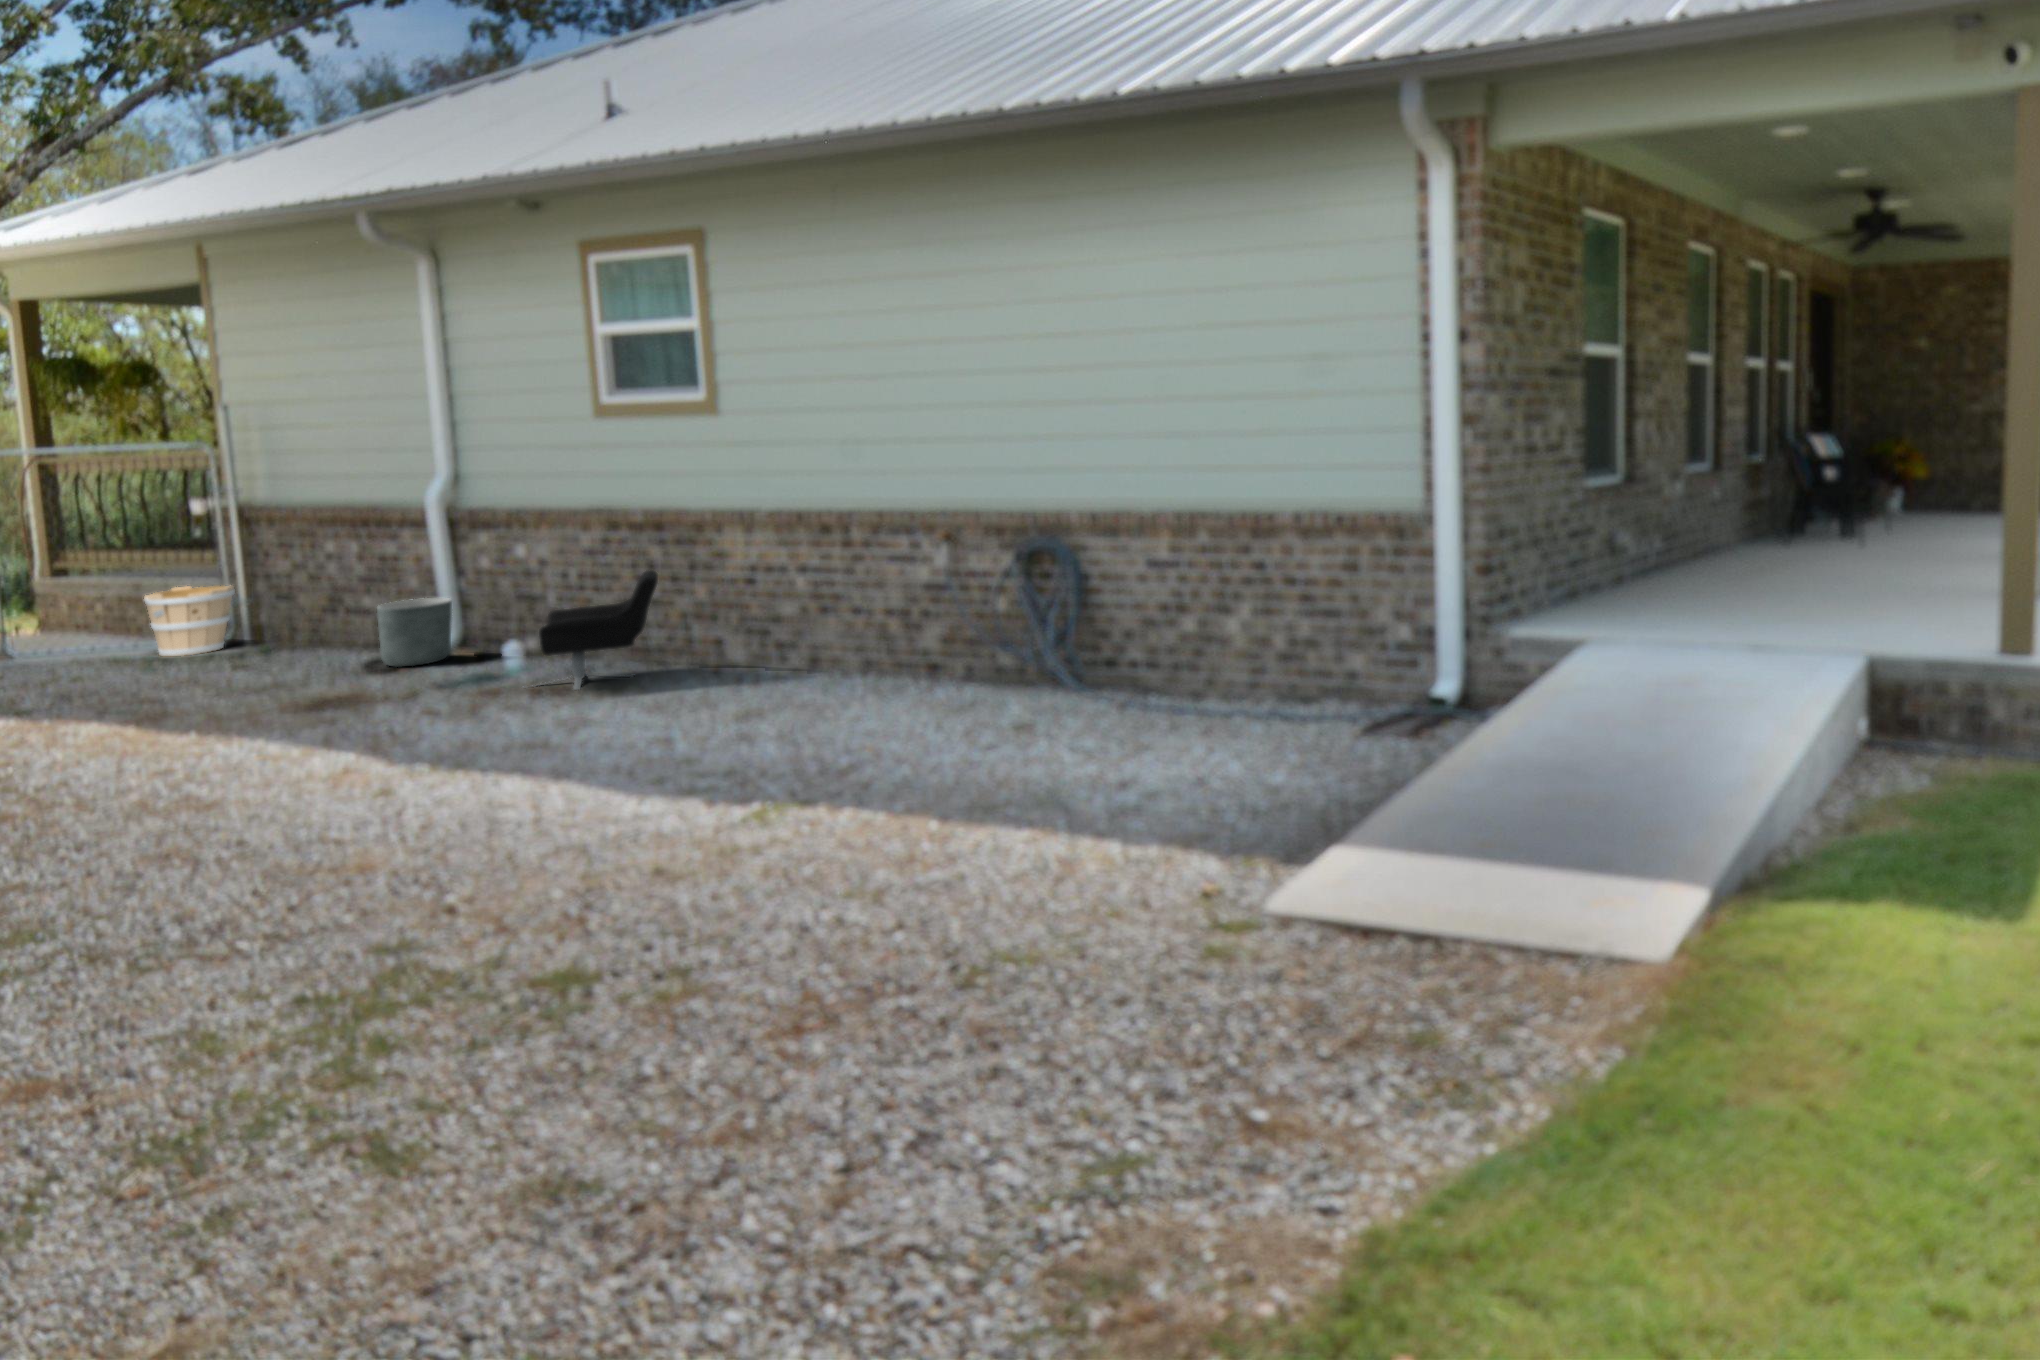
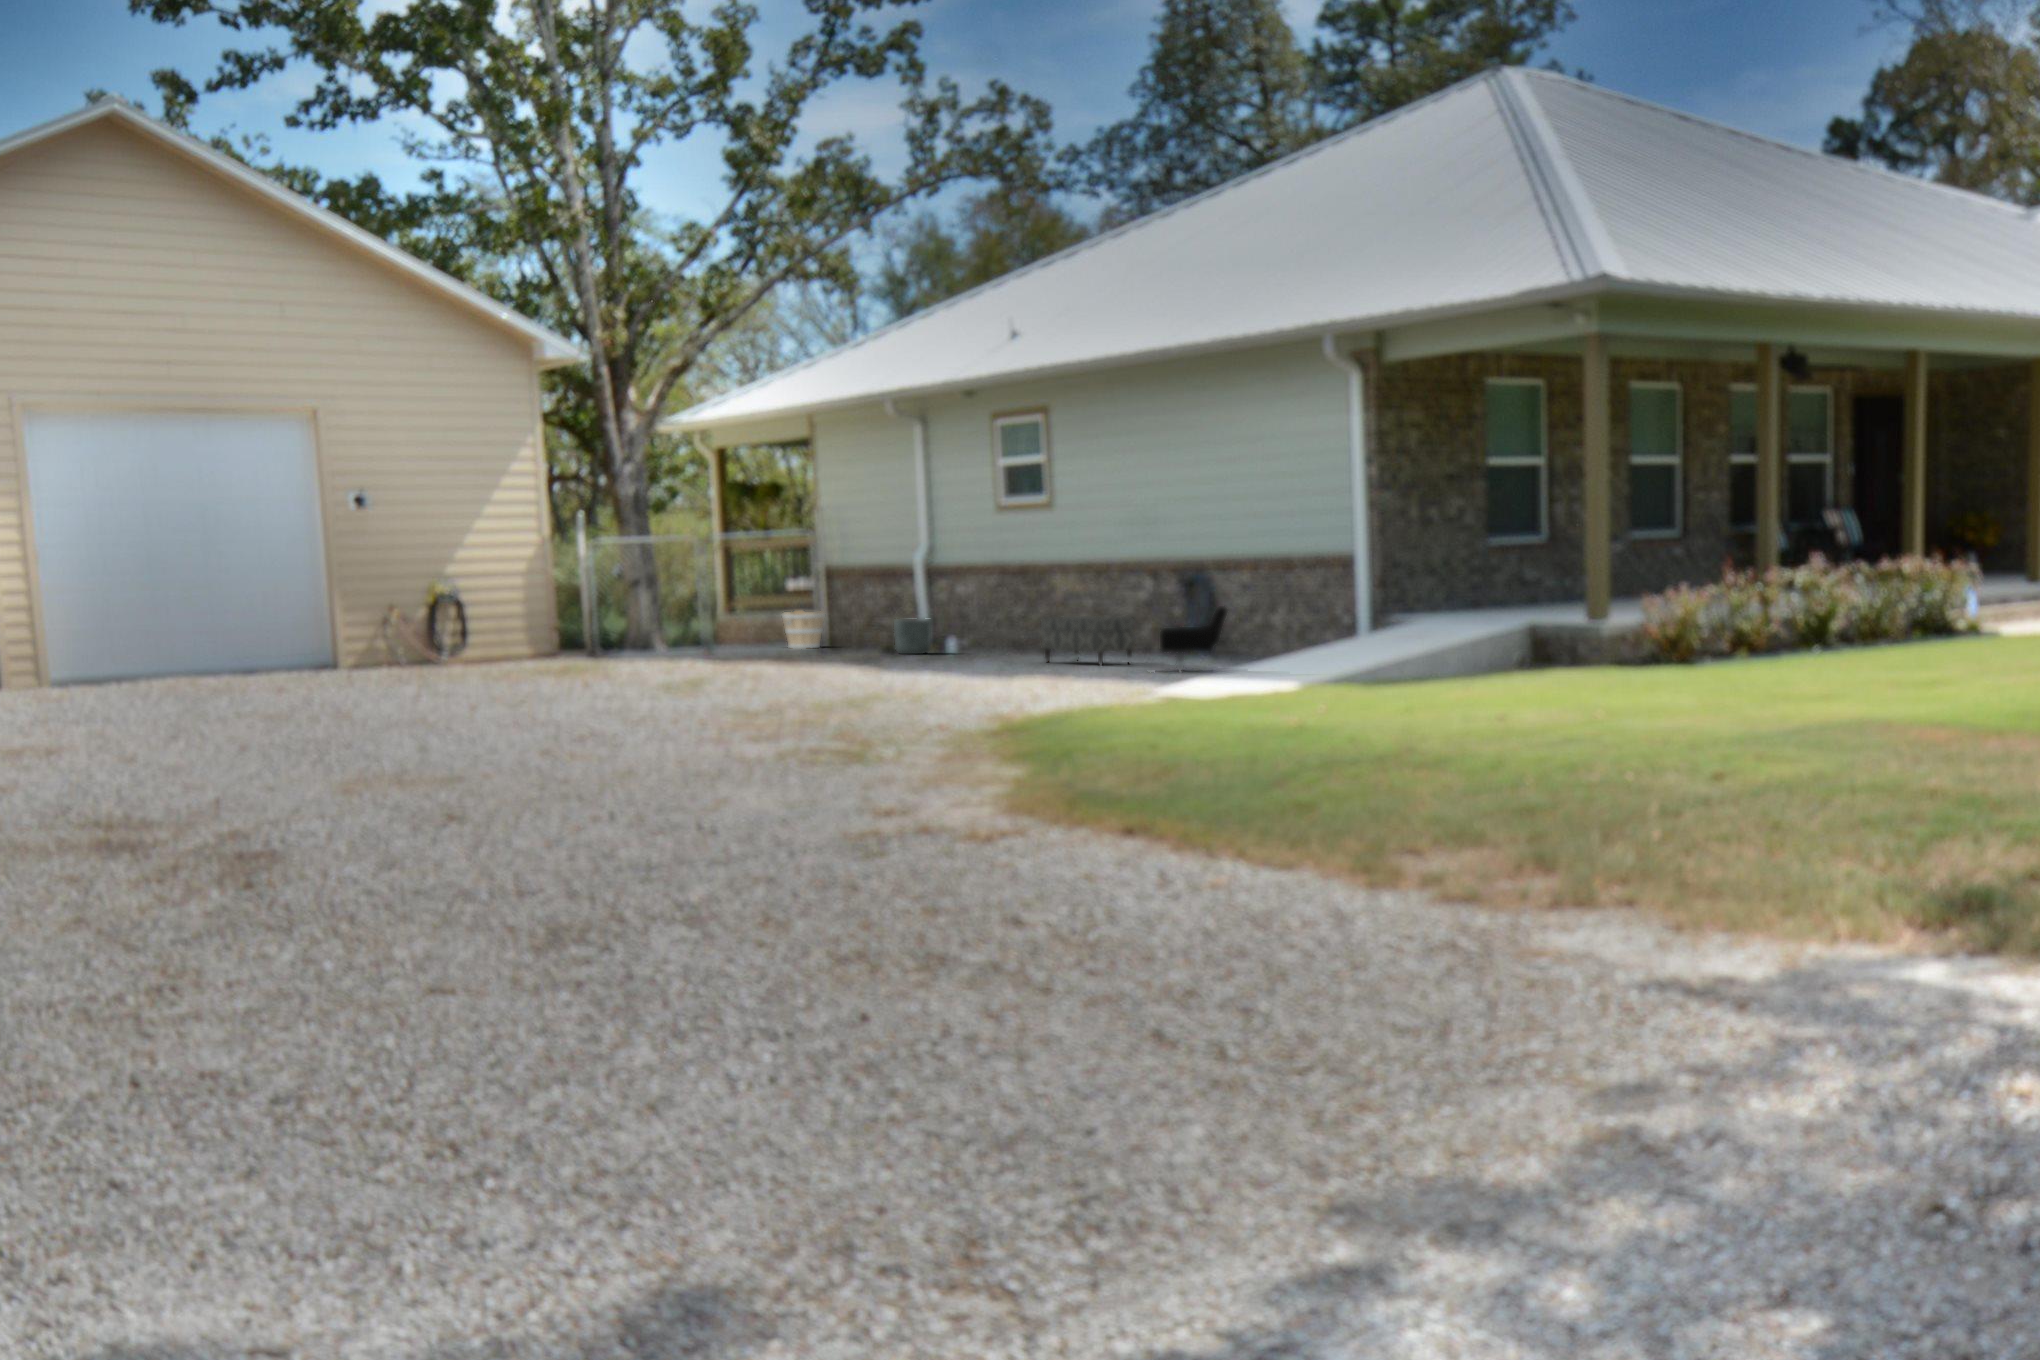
lounge chair: present [539,570,658,690] -> present [1160,606,1227,671]
bench: none [704,595,895,698] -> present [1041,616,1135,665]

